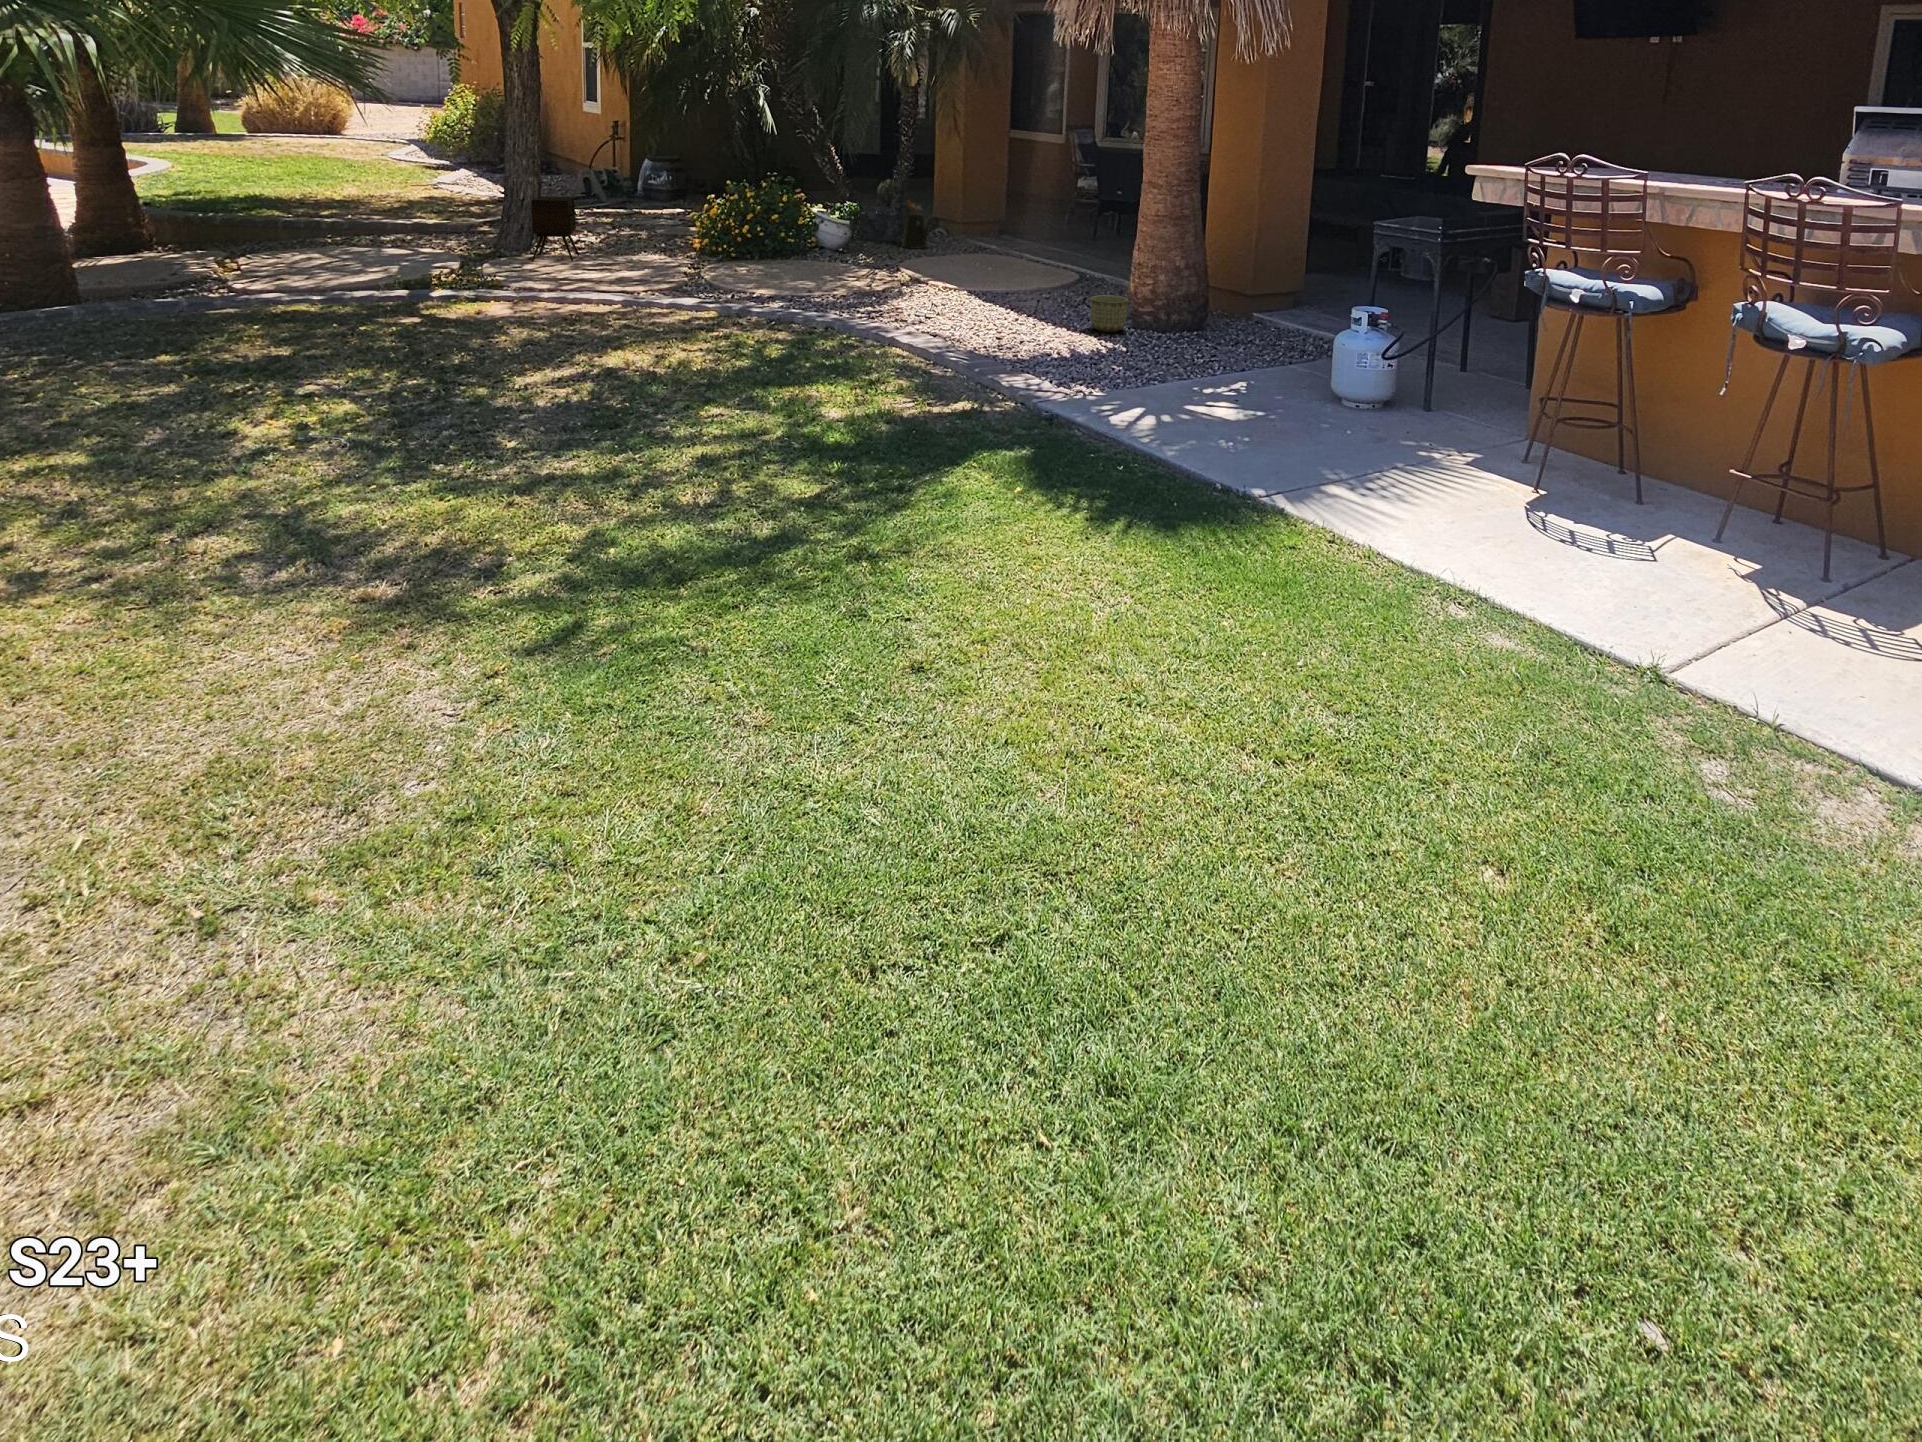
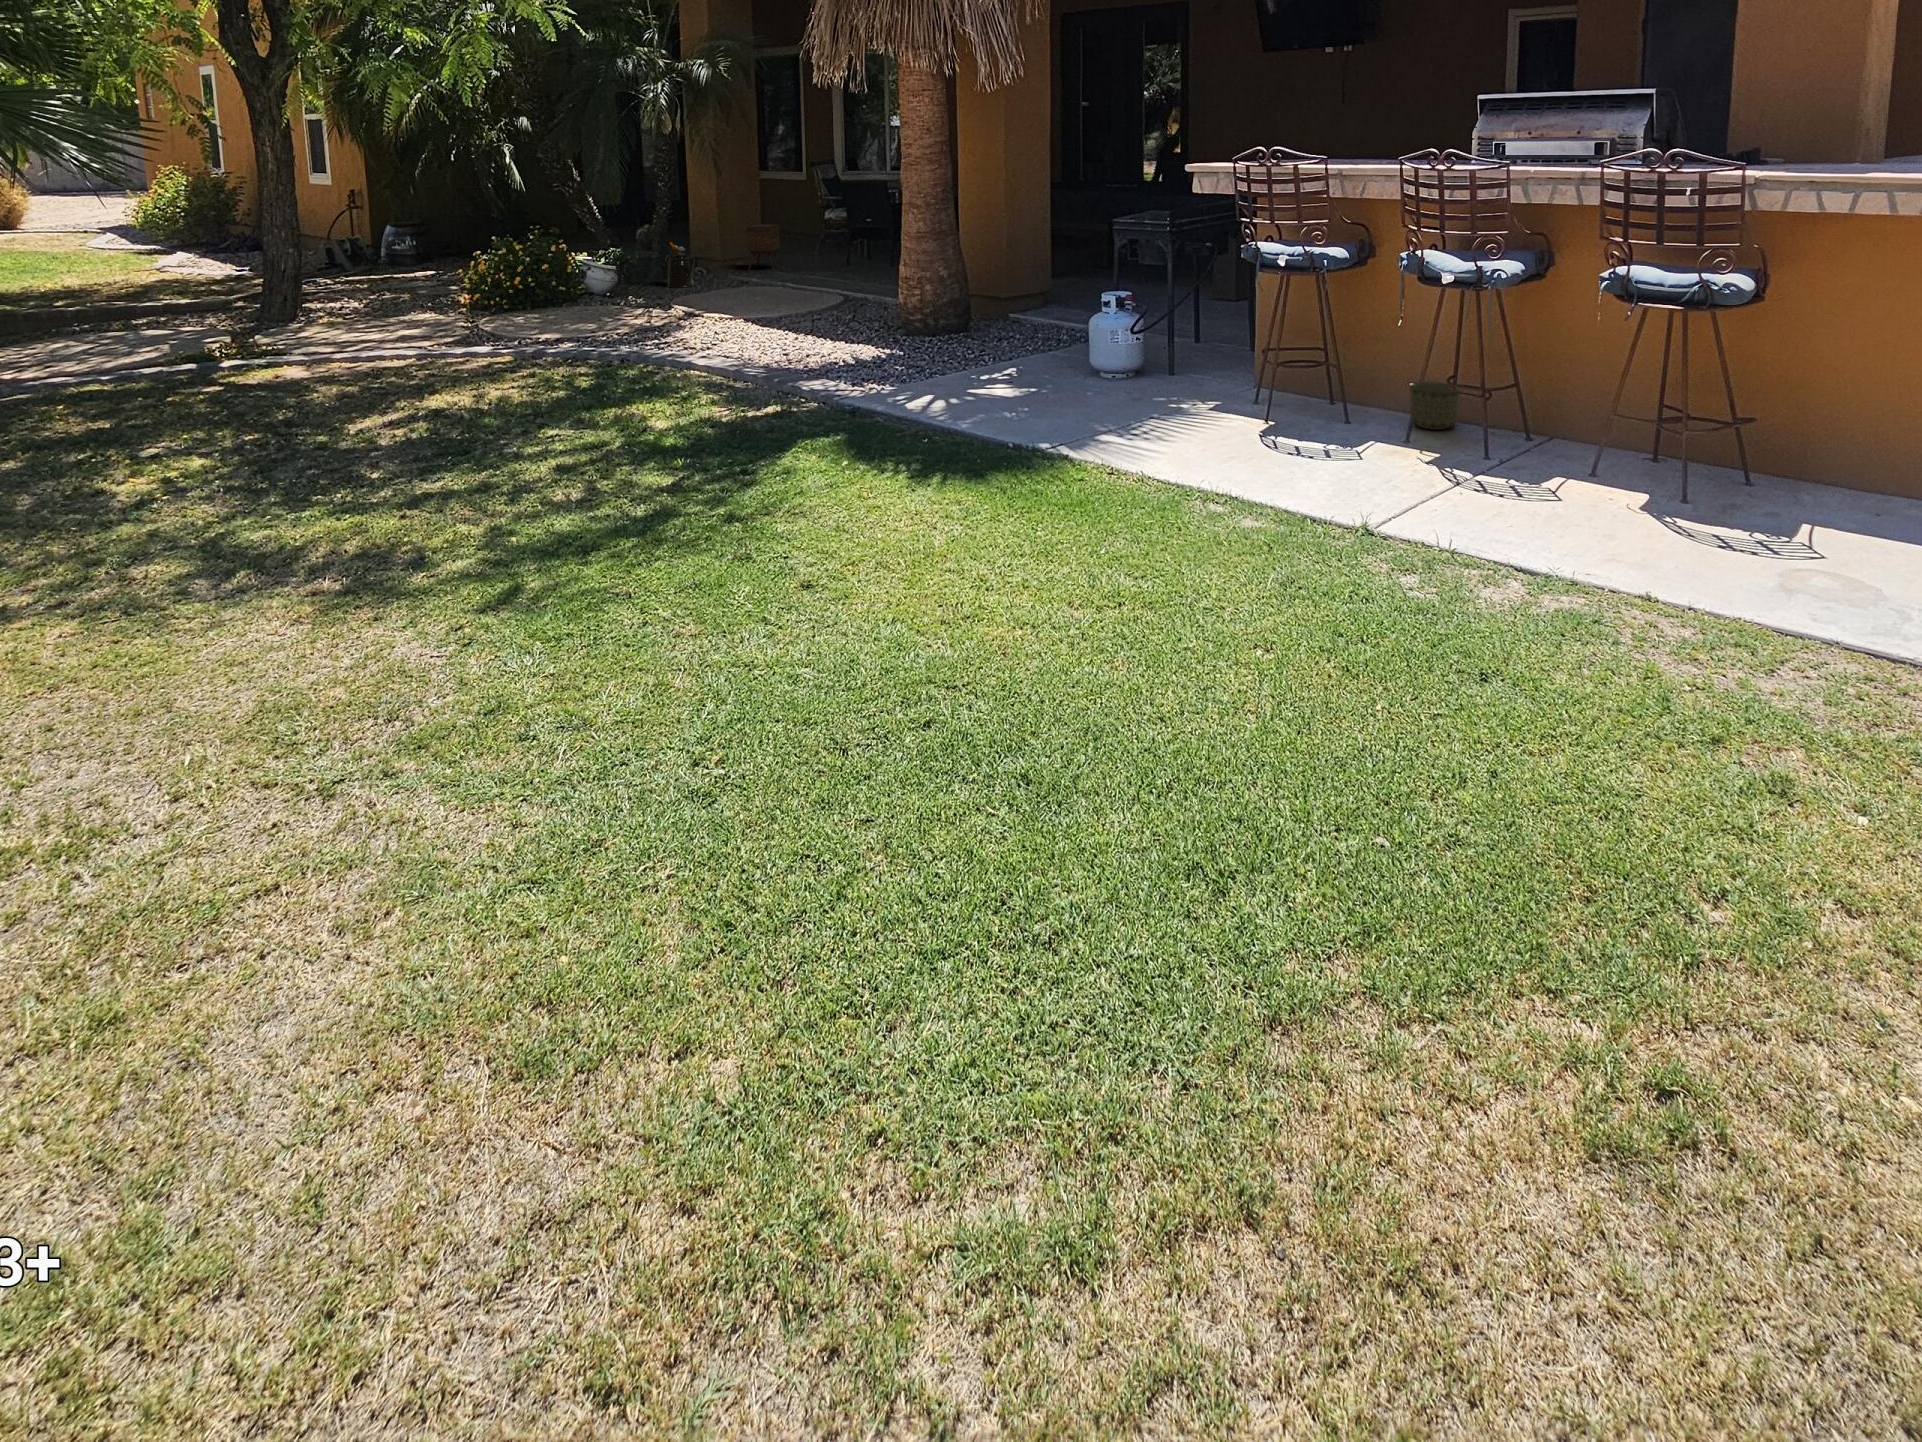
side table: present [531,196,579,261] -> present [747,224,783,272]
planter: present [1090,295,1128,332] -> present [1410,381,1460,430]

